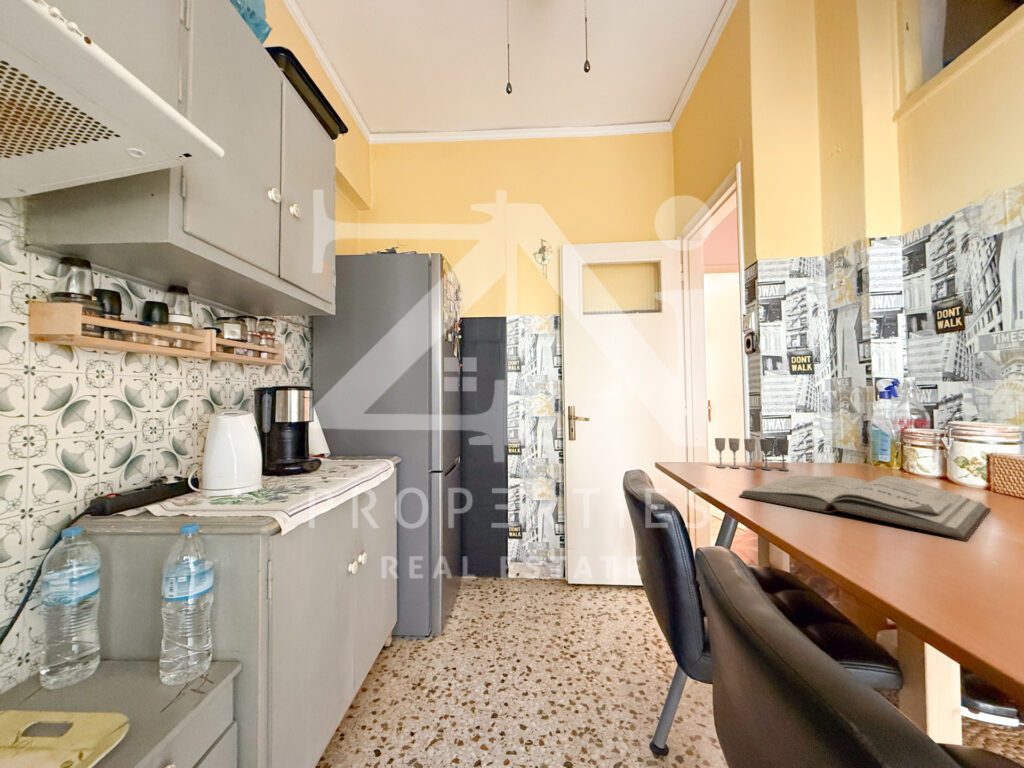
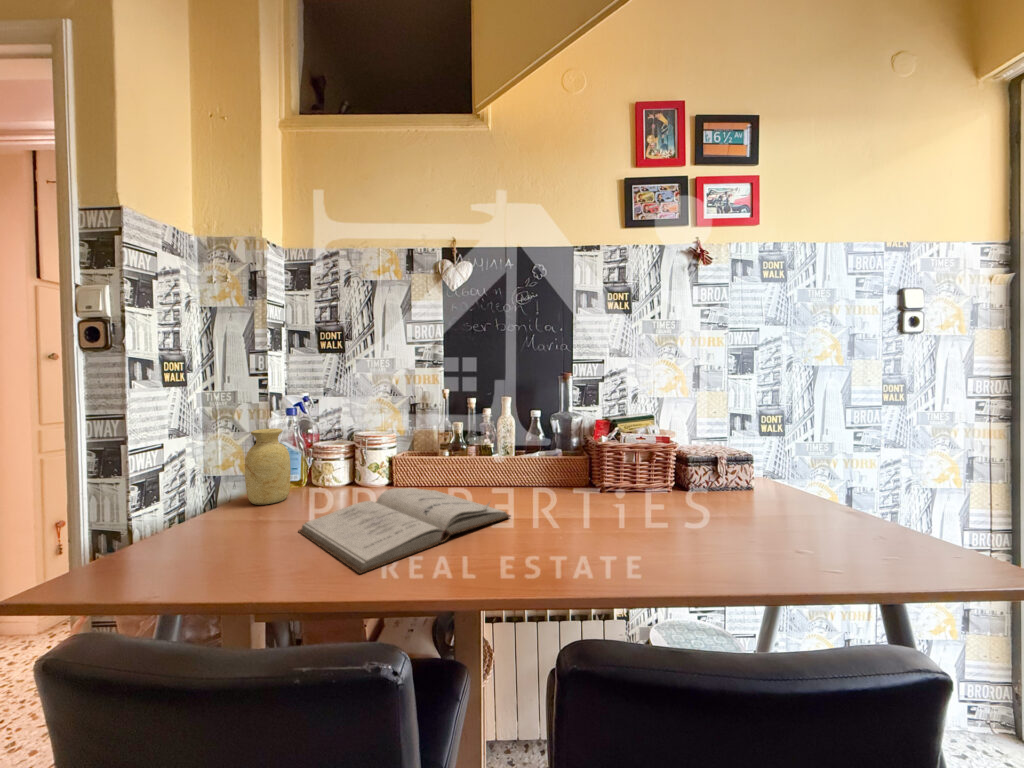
vase: none [816,408,859,471] -> present [245,428,291,505]
wine glass: present [715,438,789,471] -> none [150,480,249,560]

